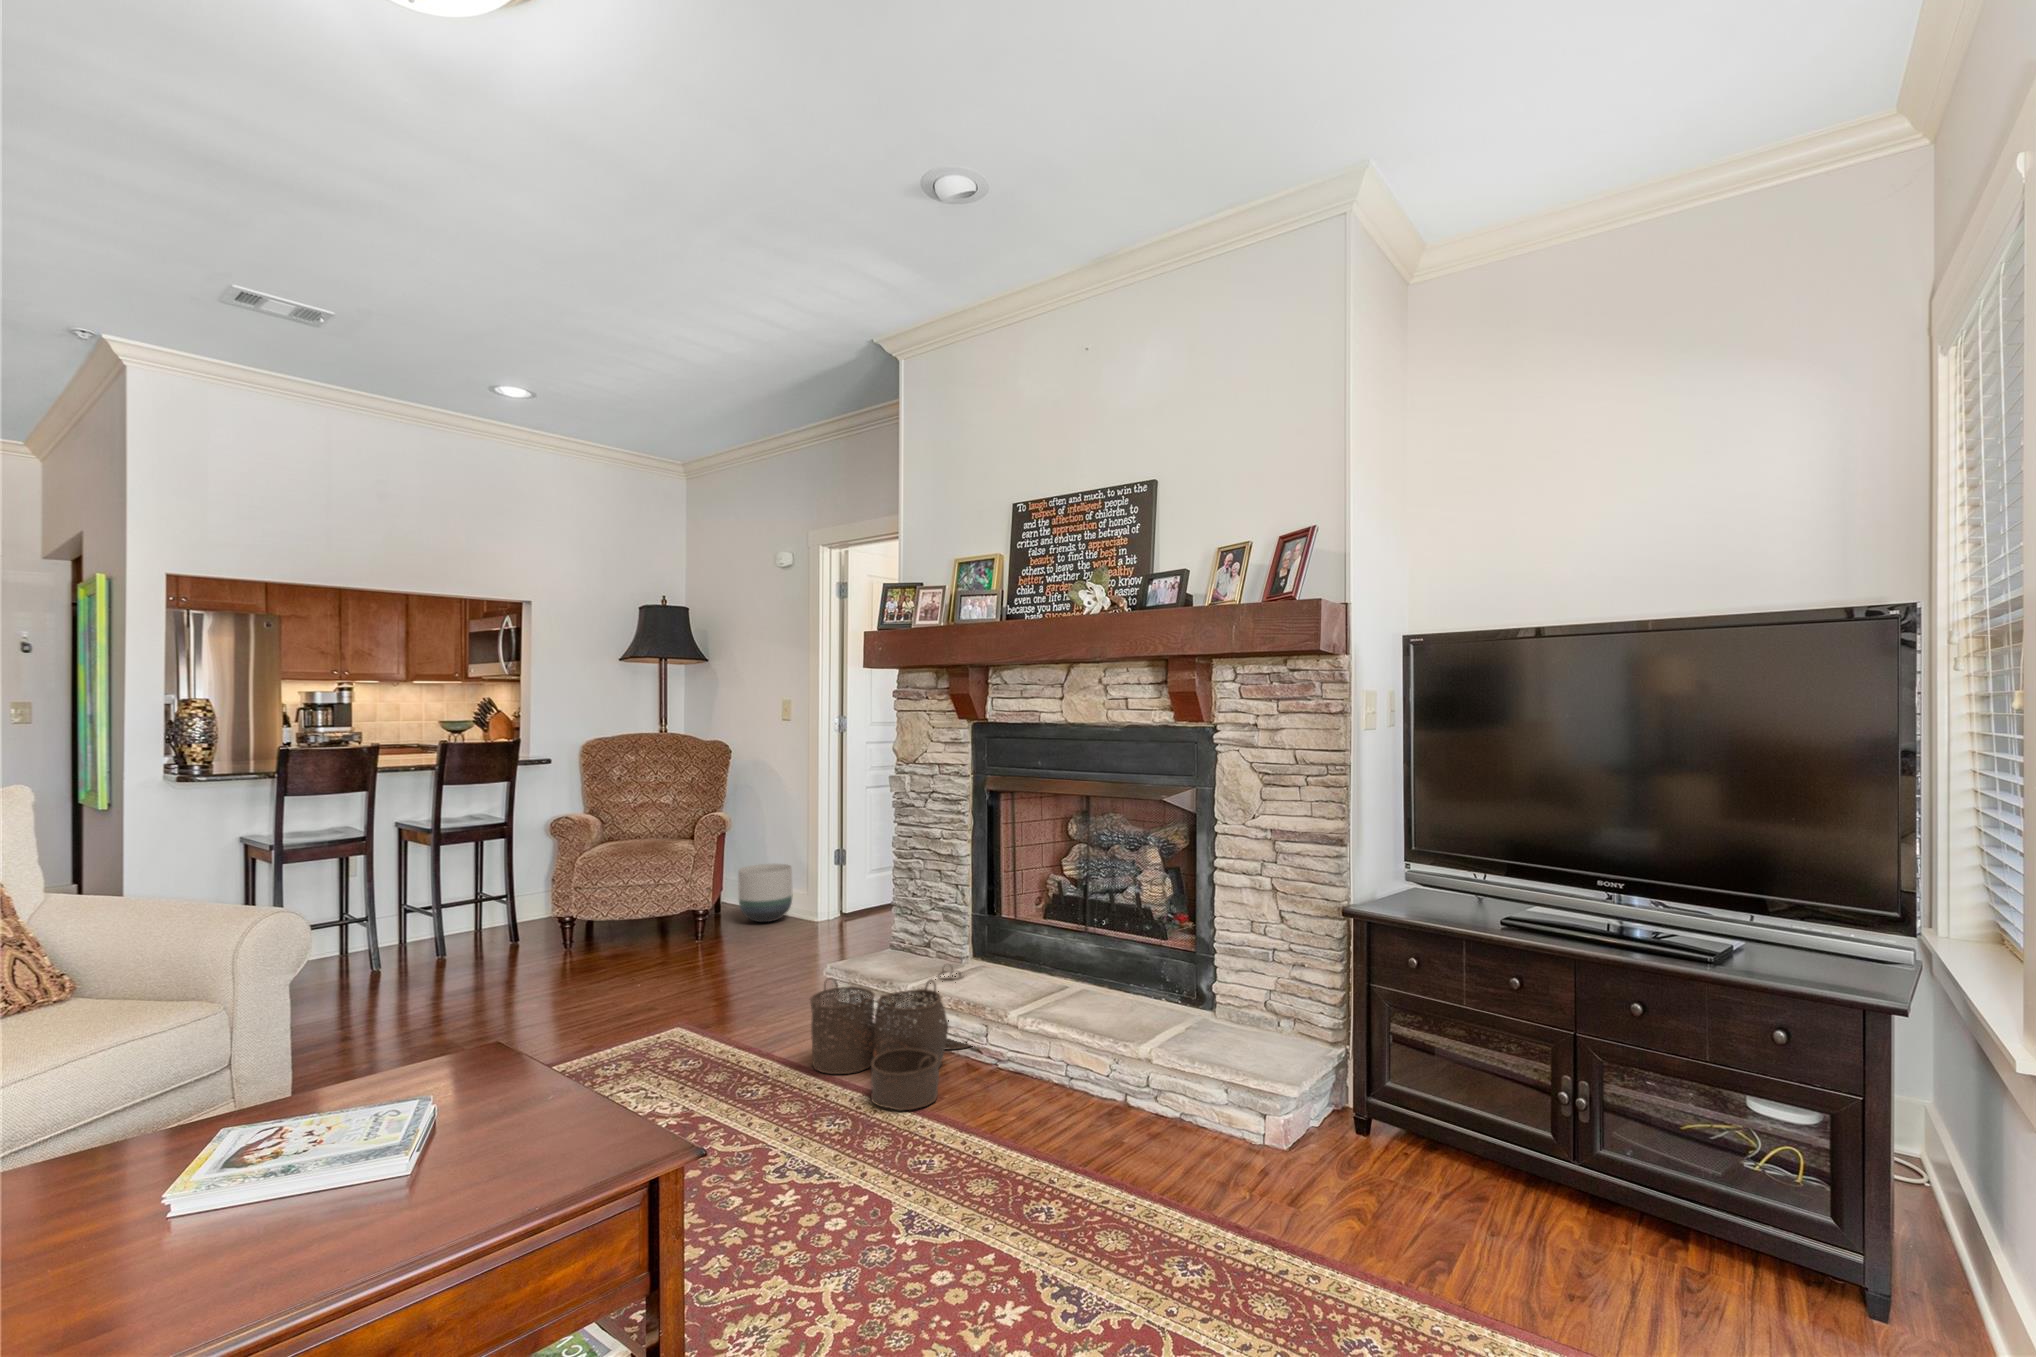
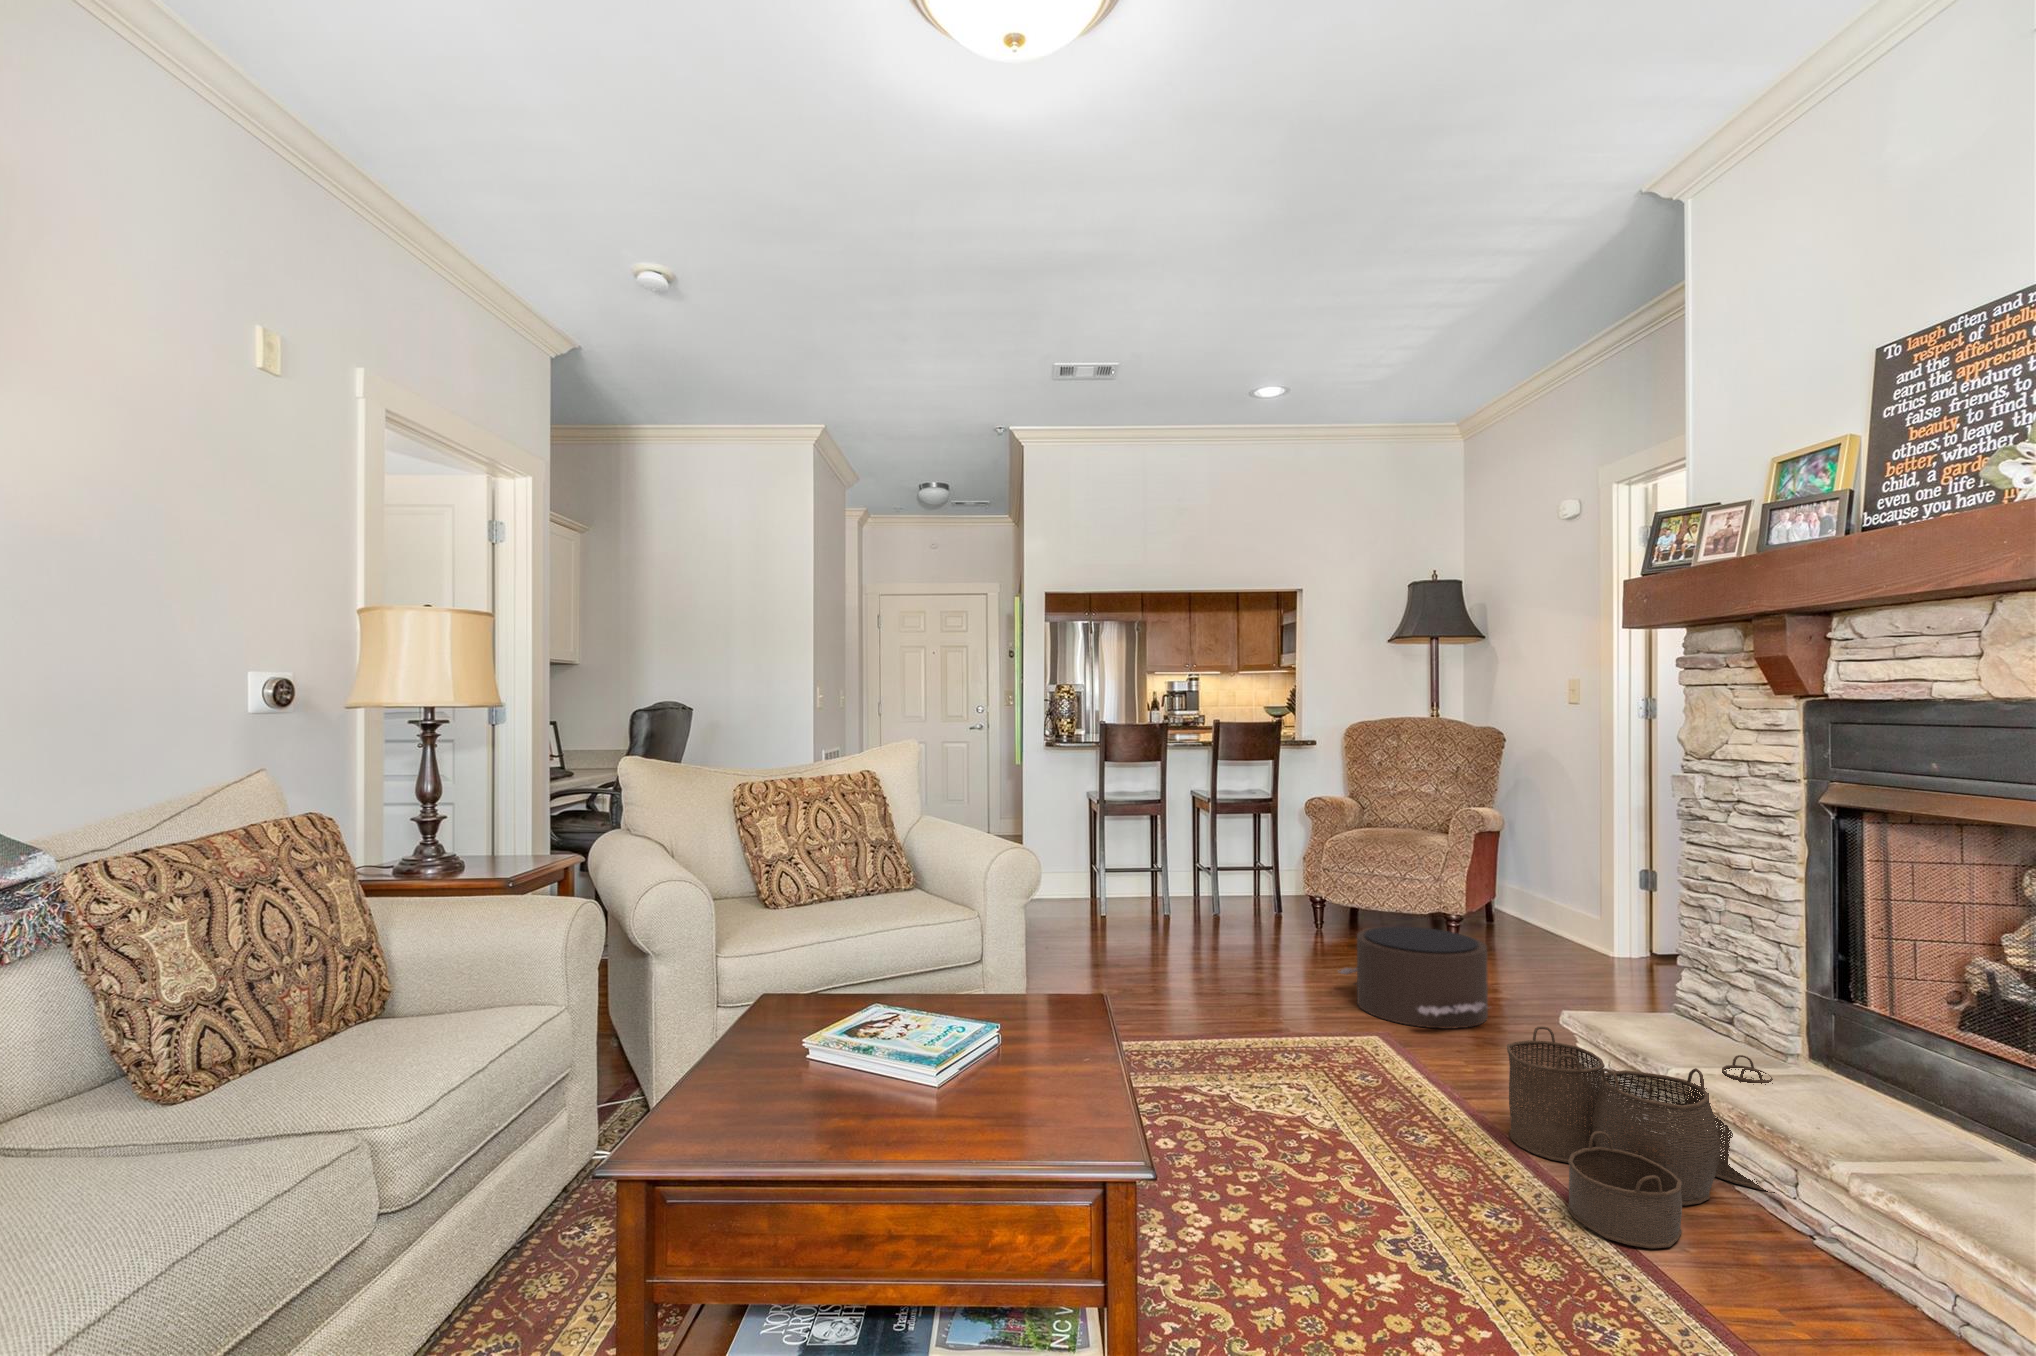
planter: present [738,864,792,922] -> none [1509,877,1581,949]
pouf: none [621,923,761,1011] -> present [1339,927,1488,1029]

